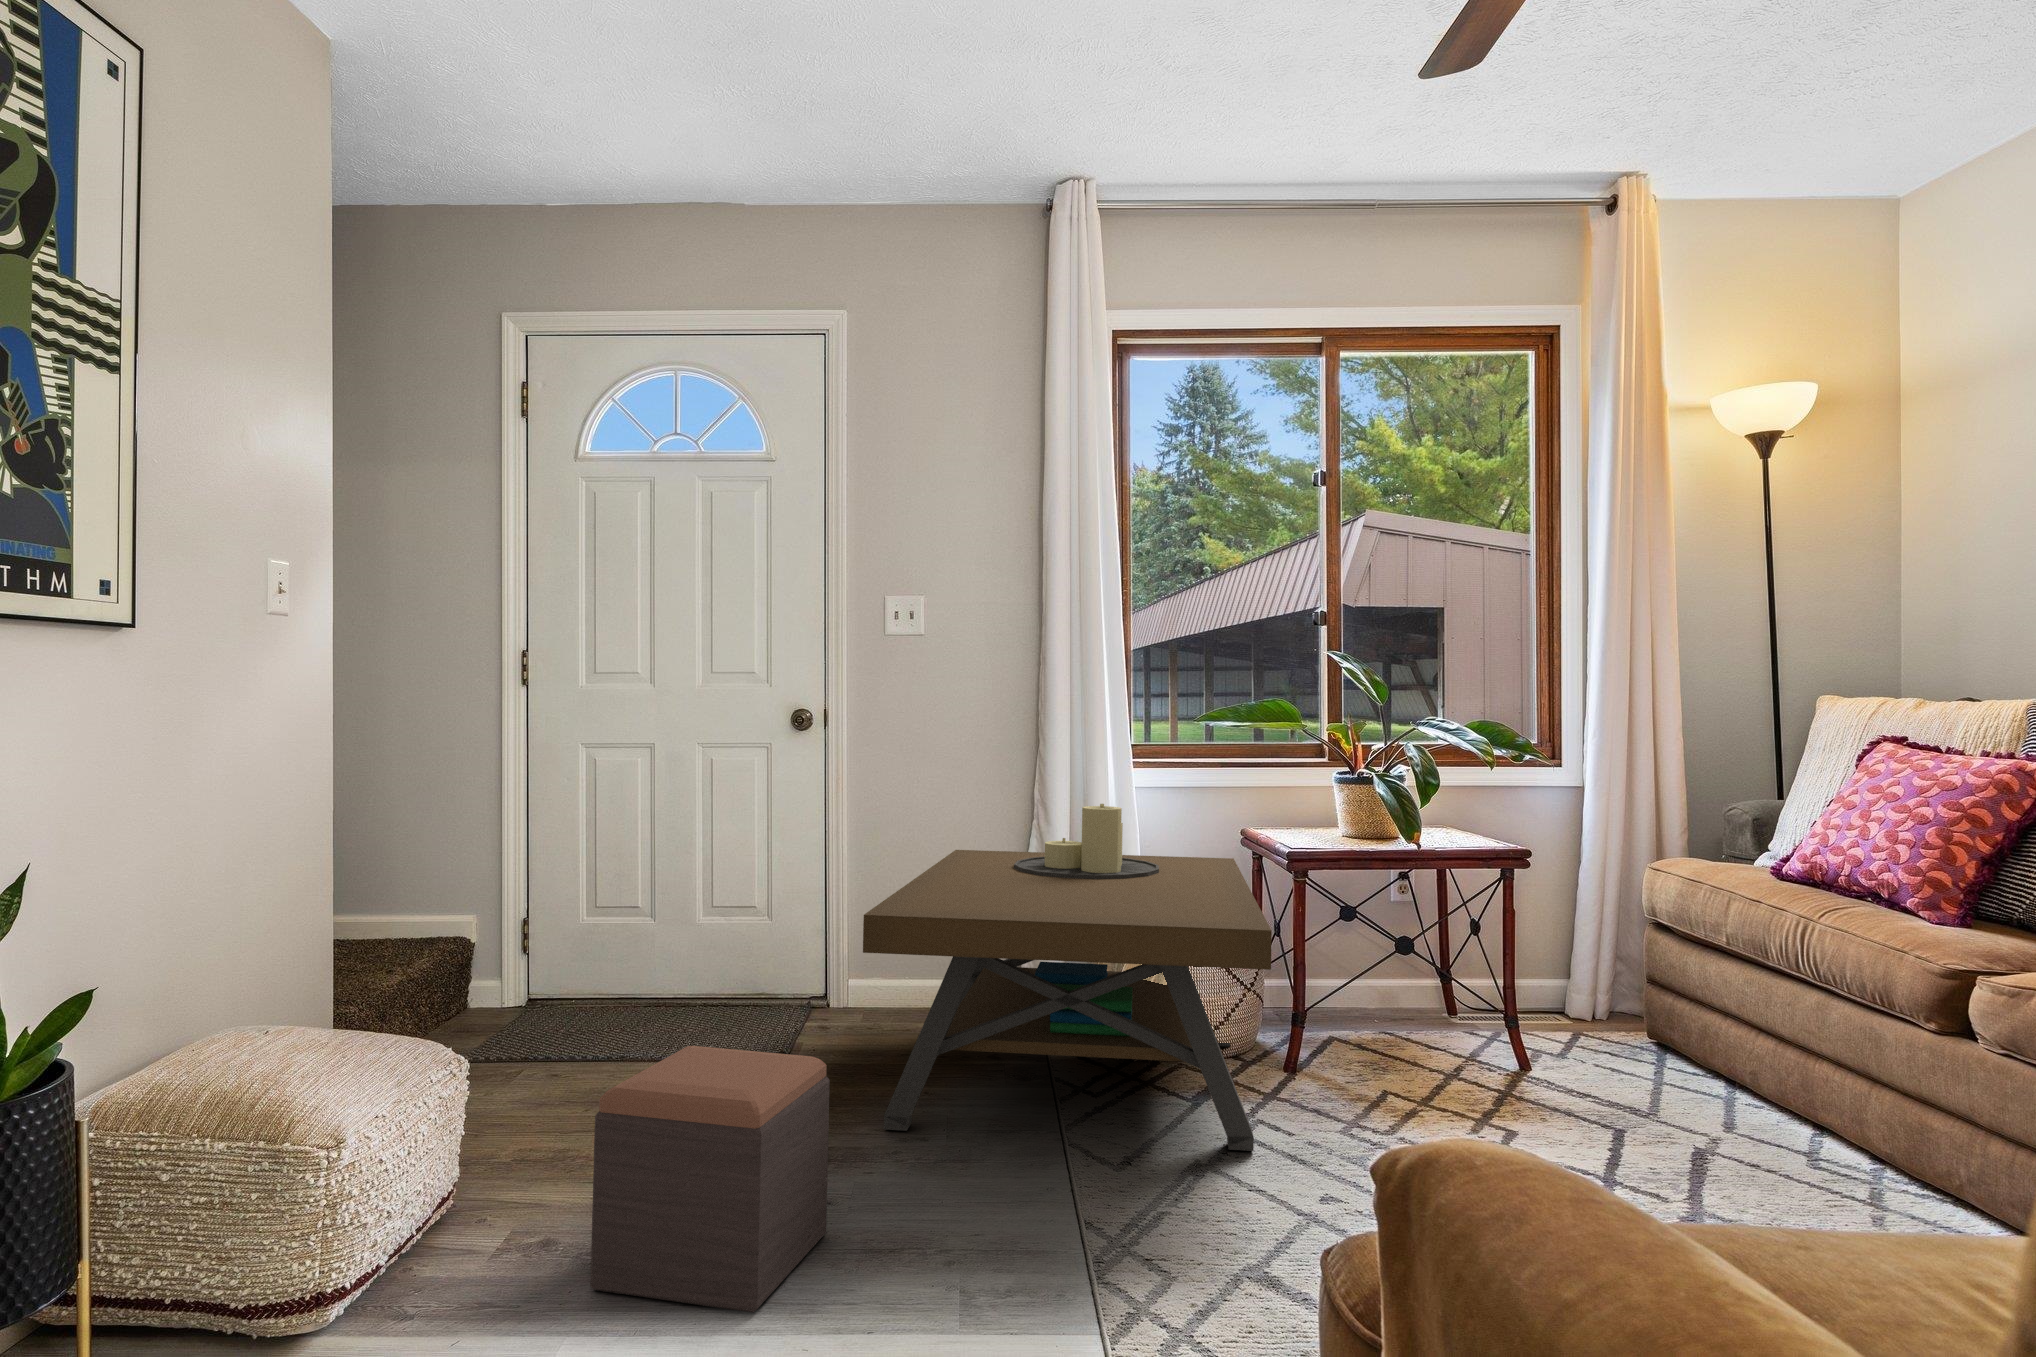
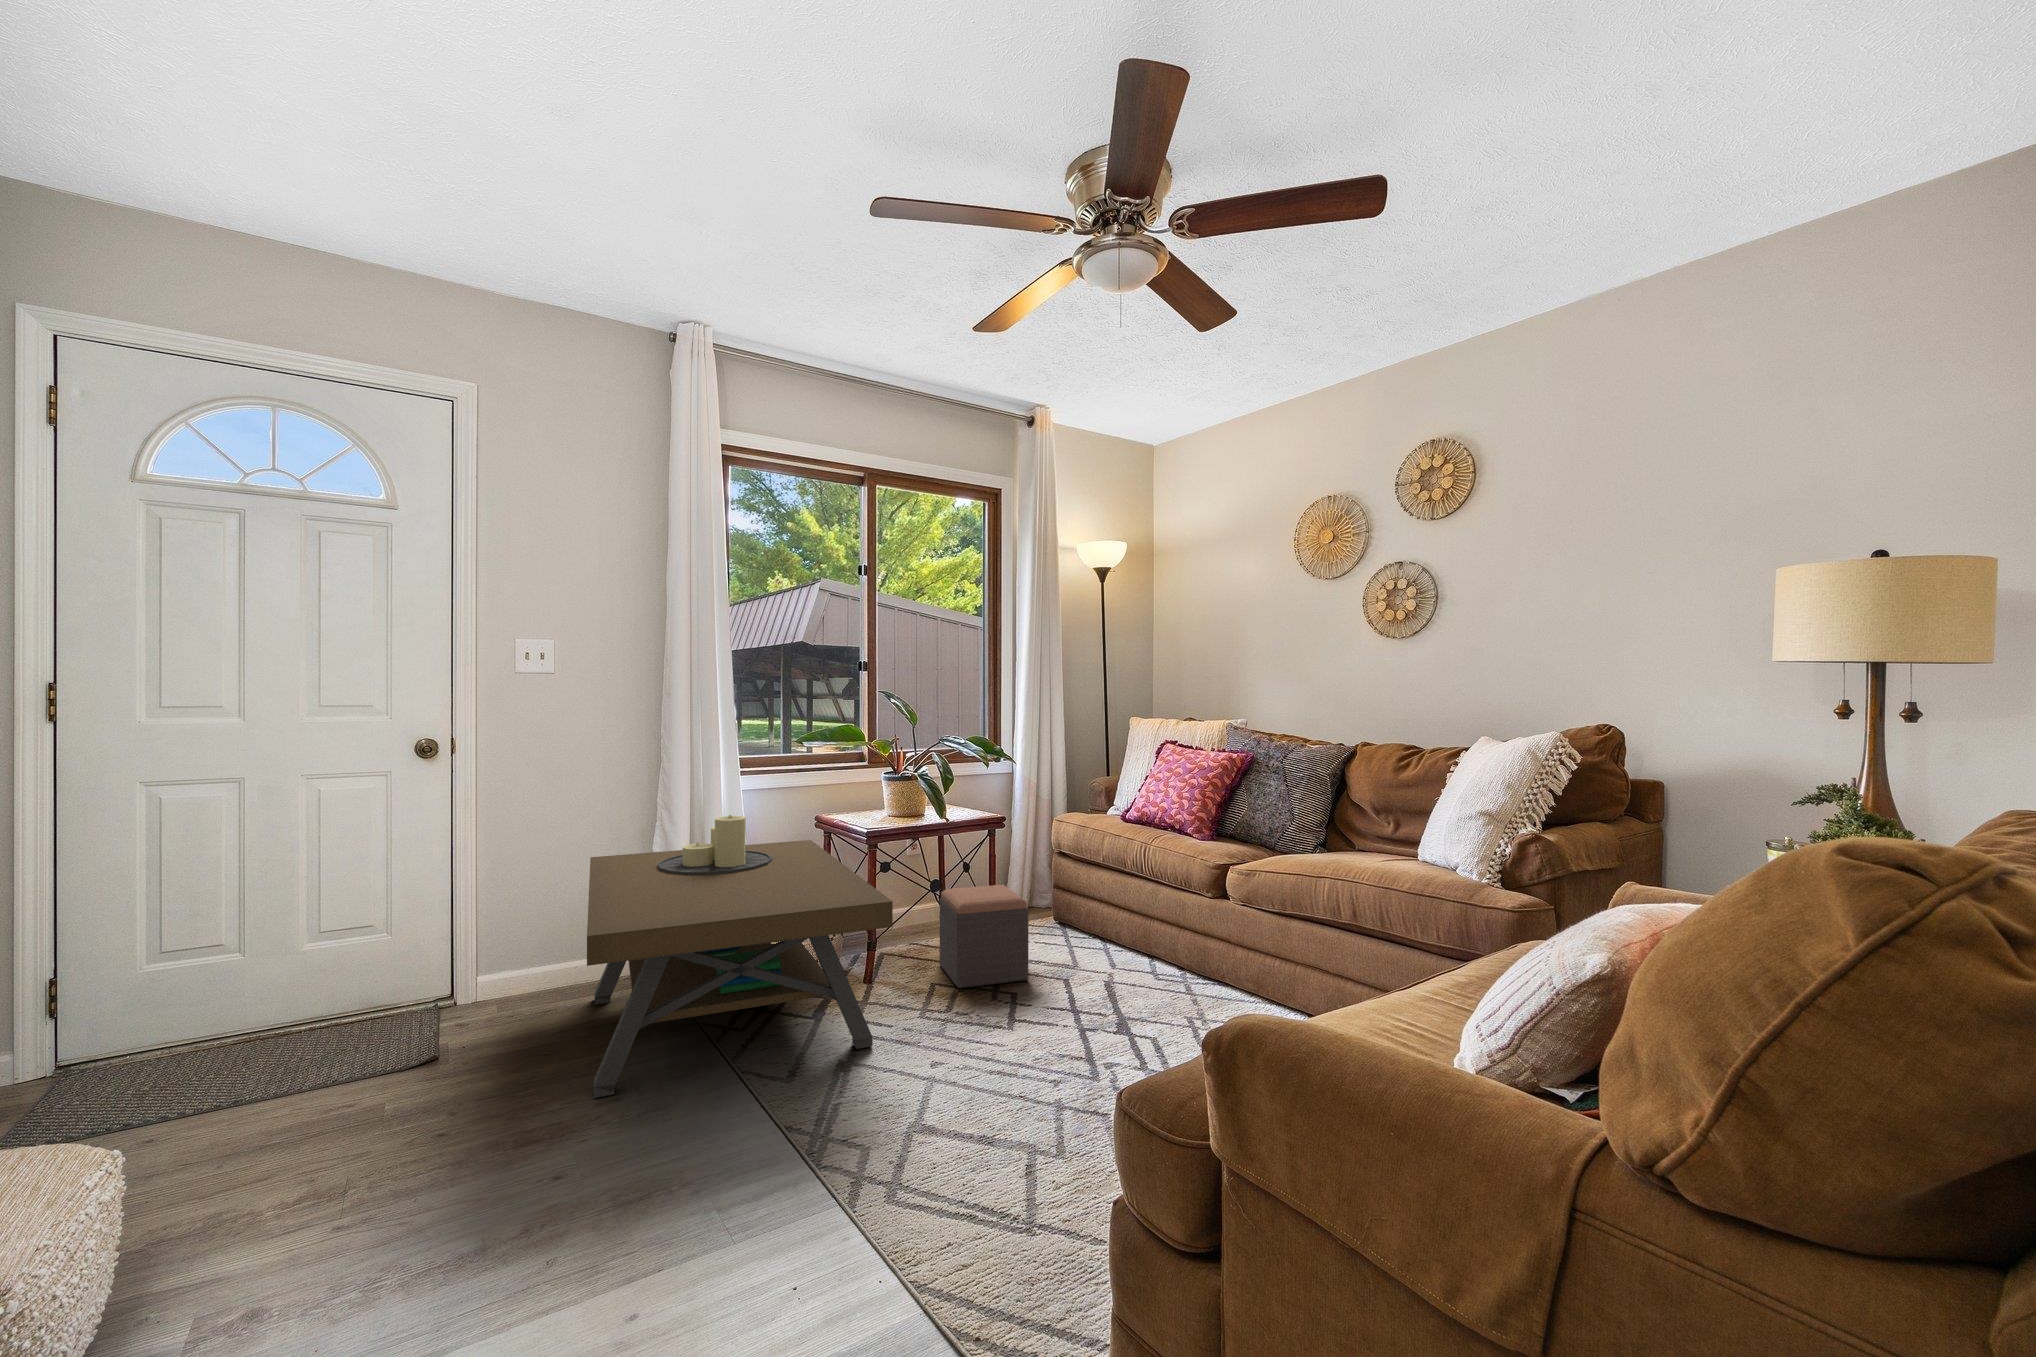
footstool: present [590,1046,830,1313] -> present [940,885,1029,988]

